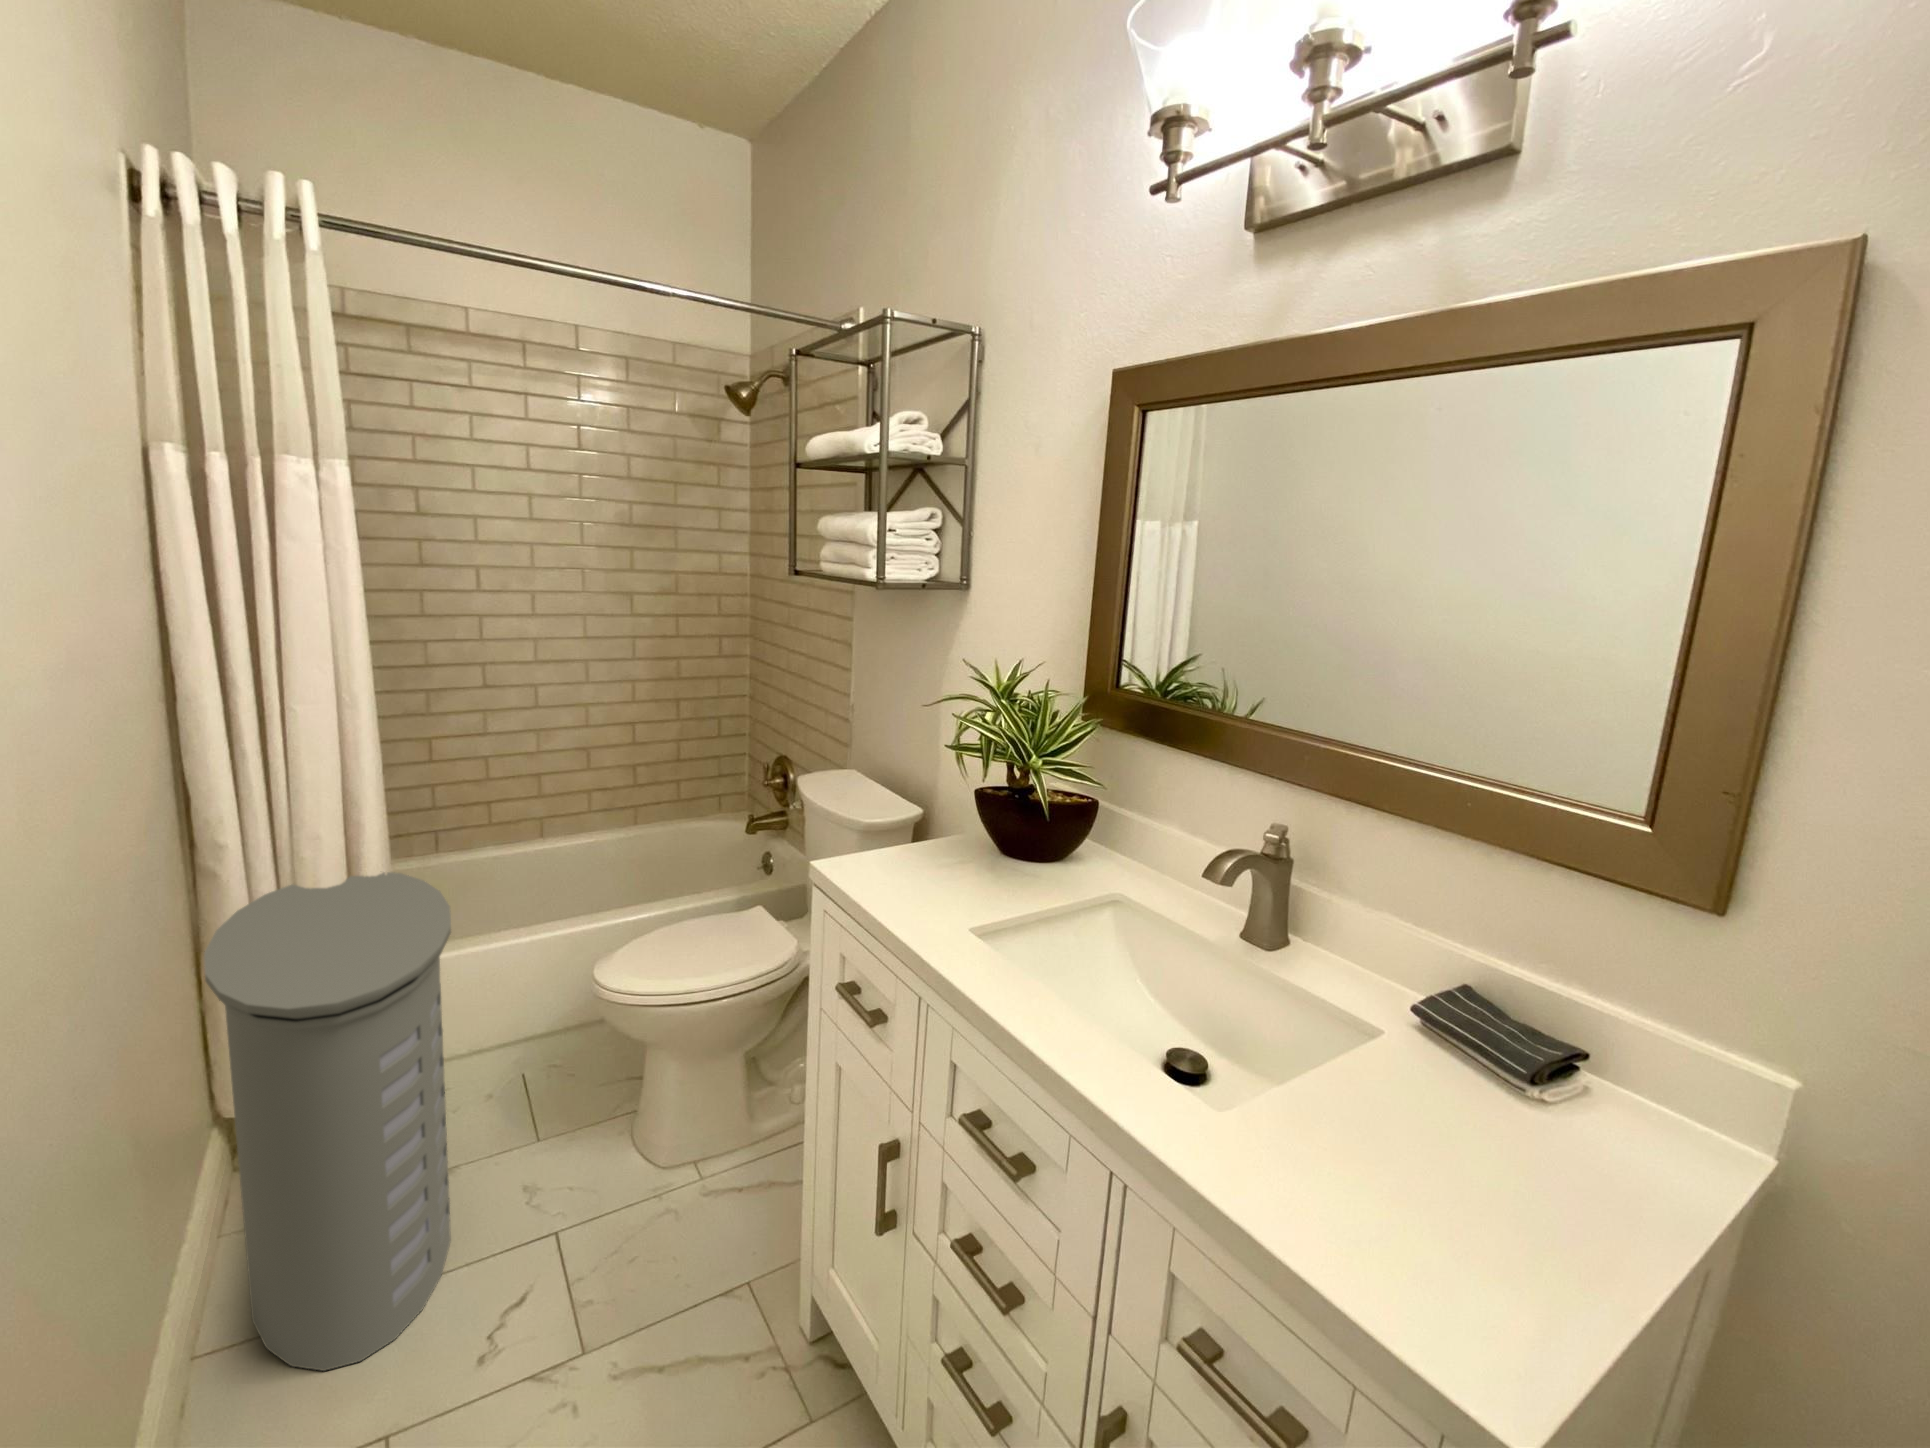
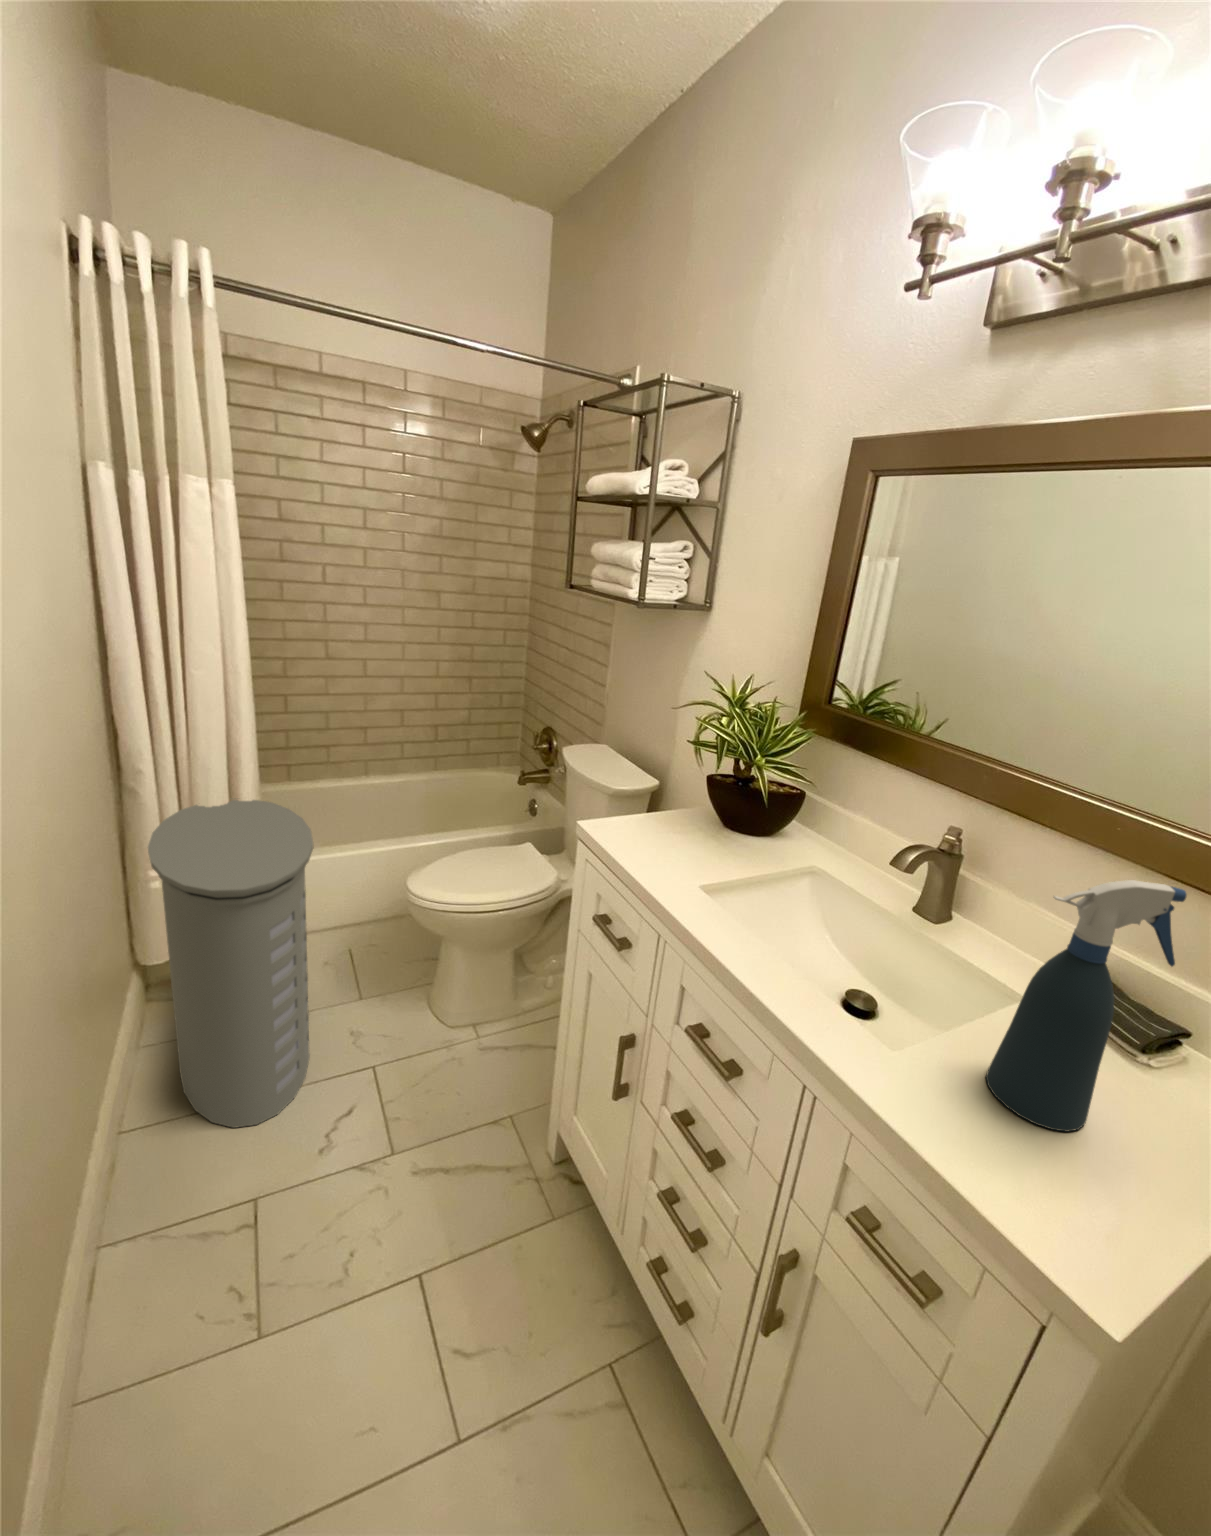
spray bottle: none [1384,887,1616,1274] -> present [986,880,1186,1131]

